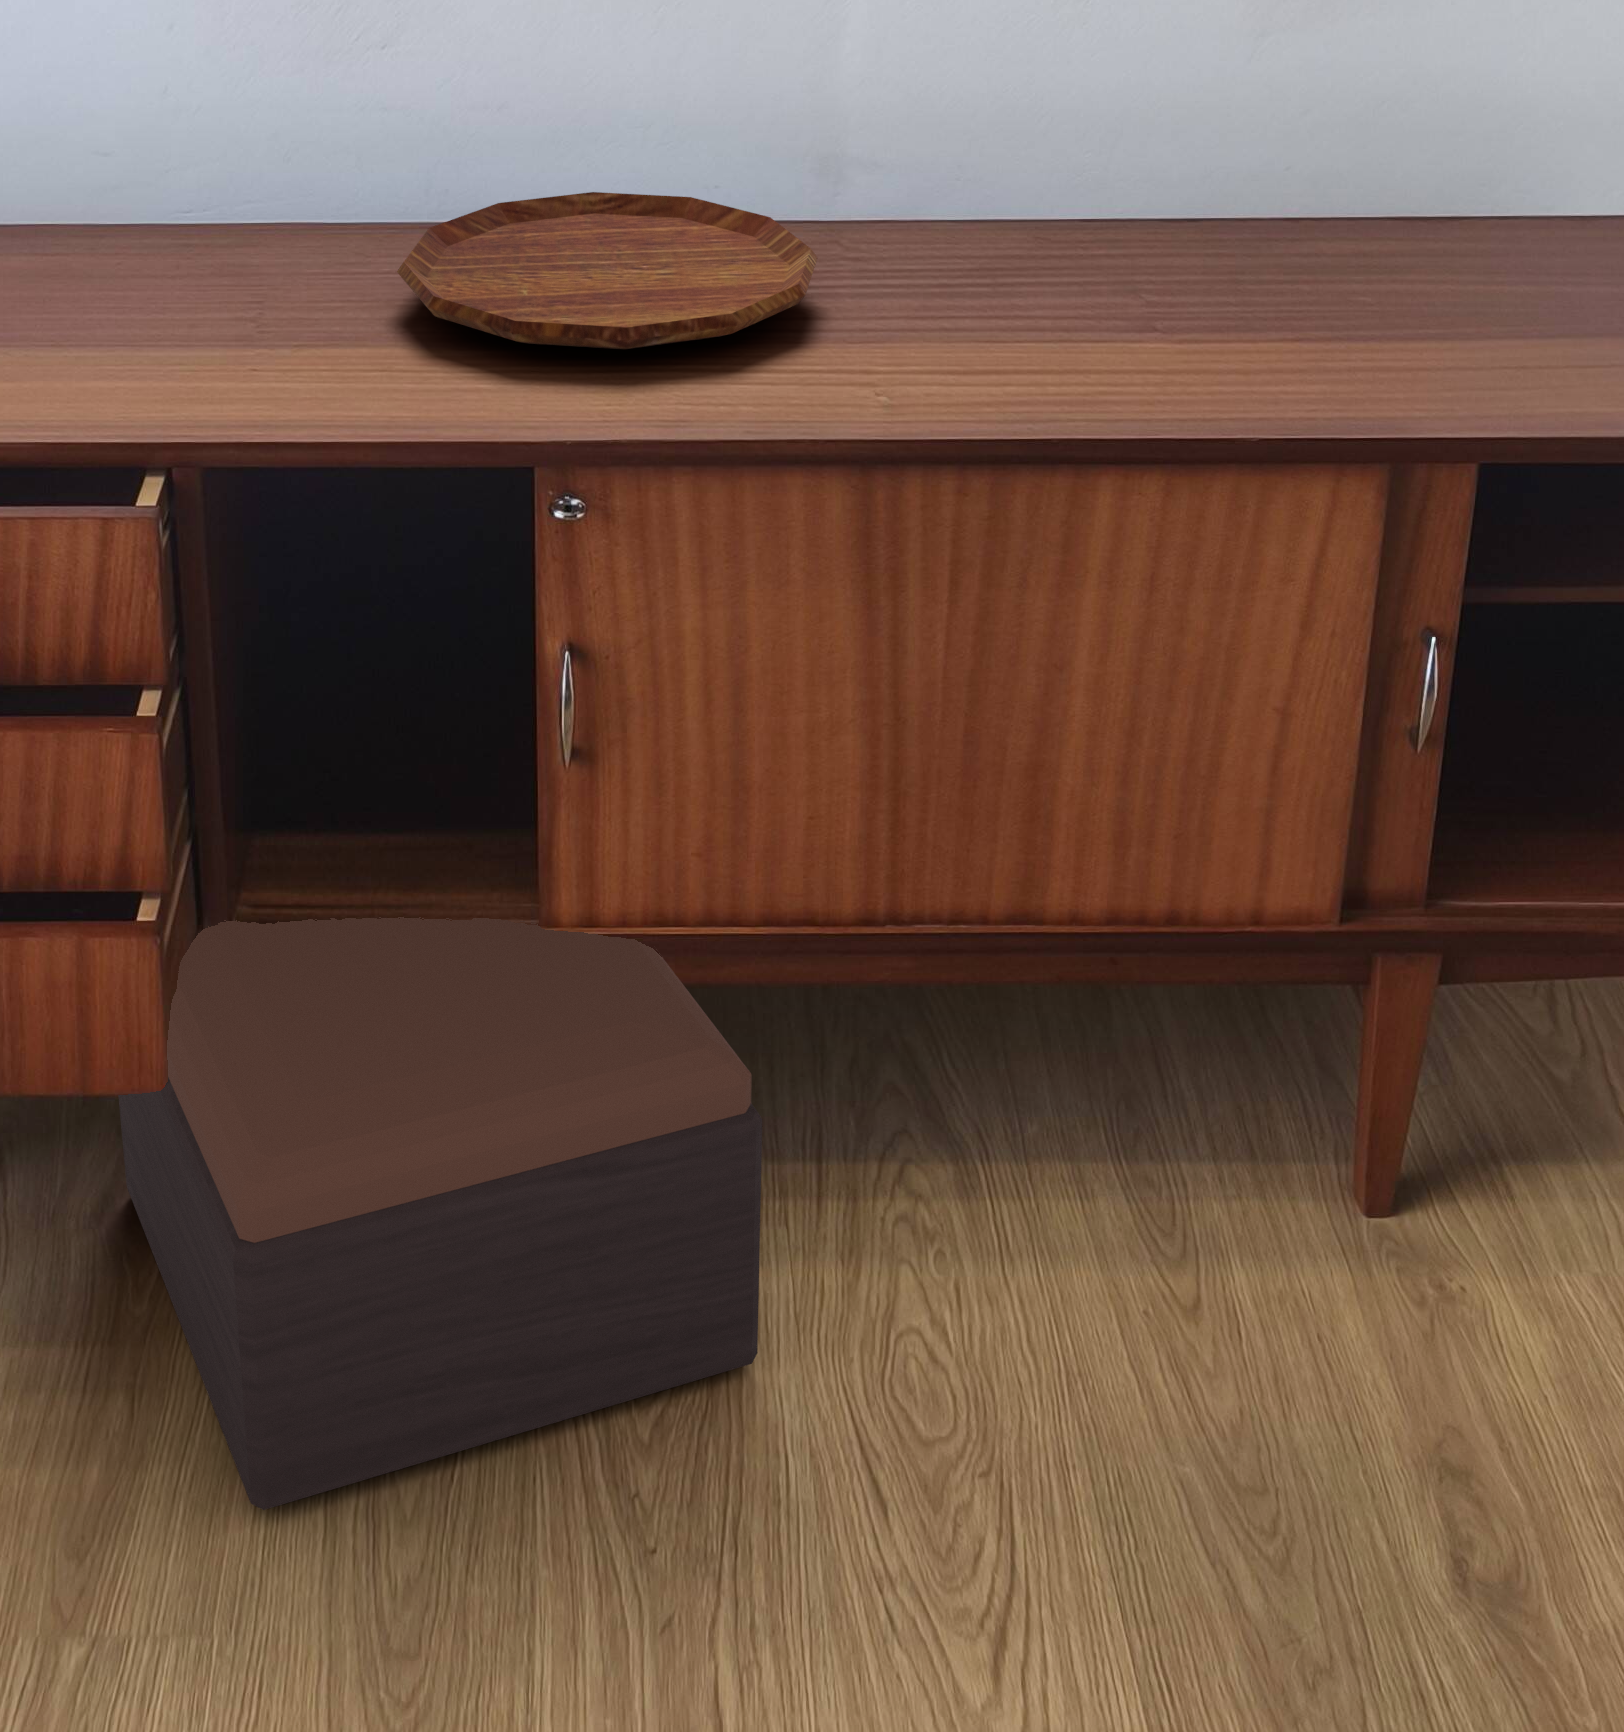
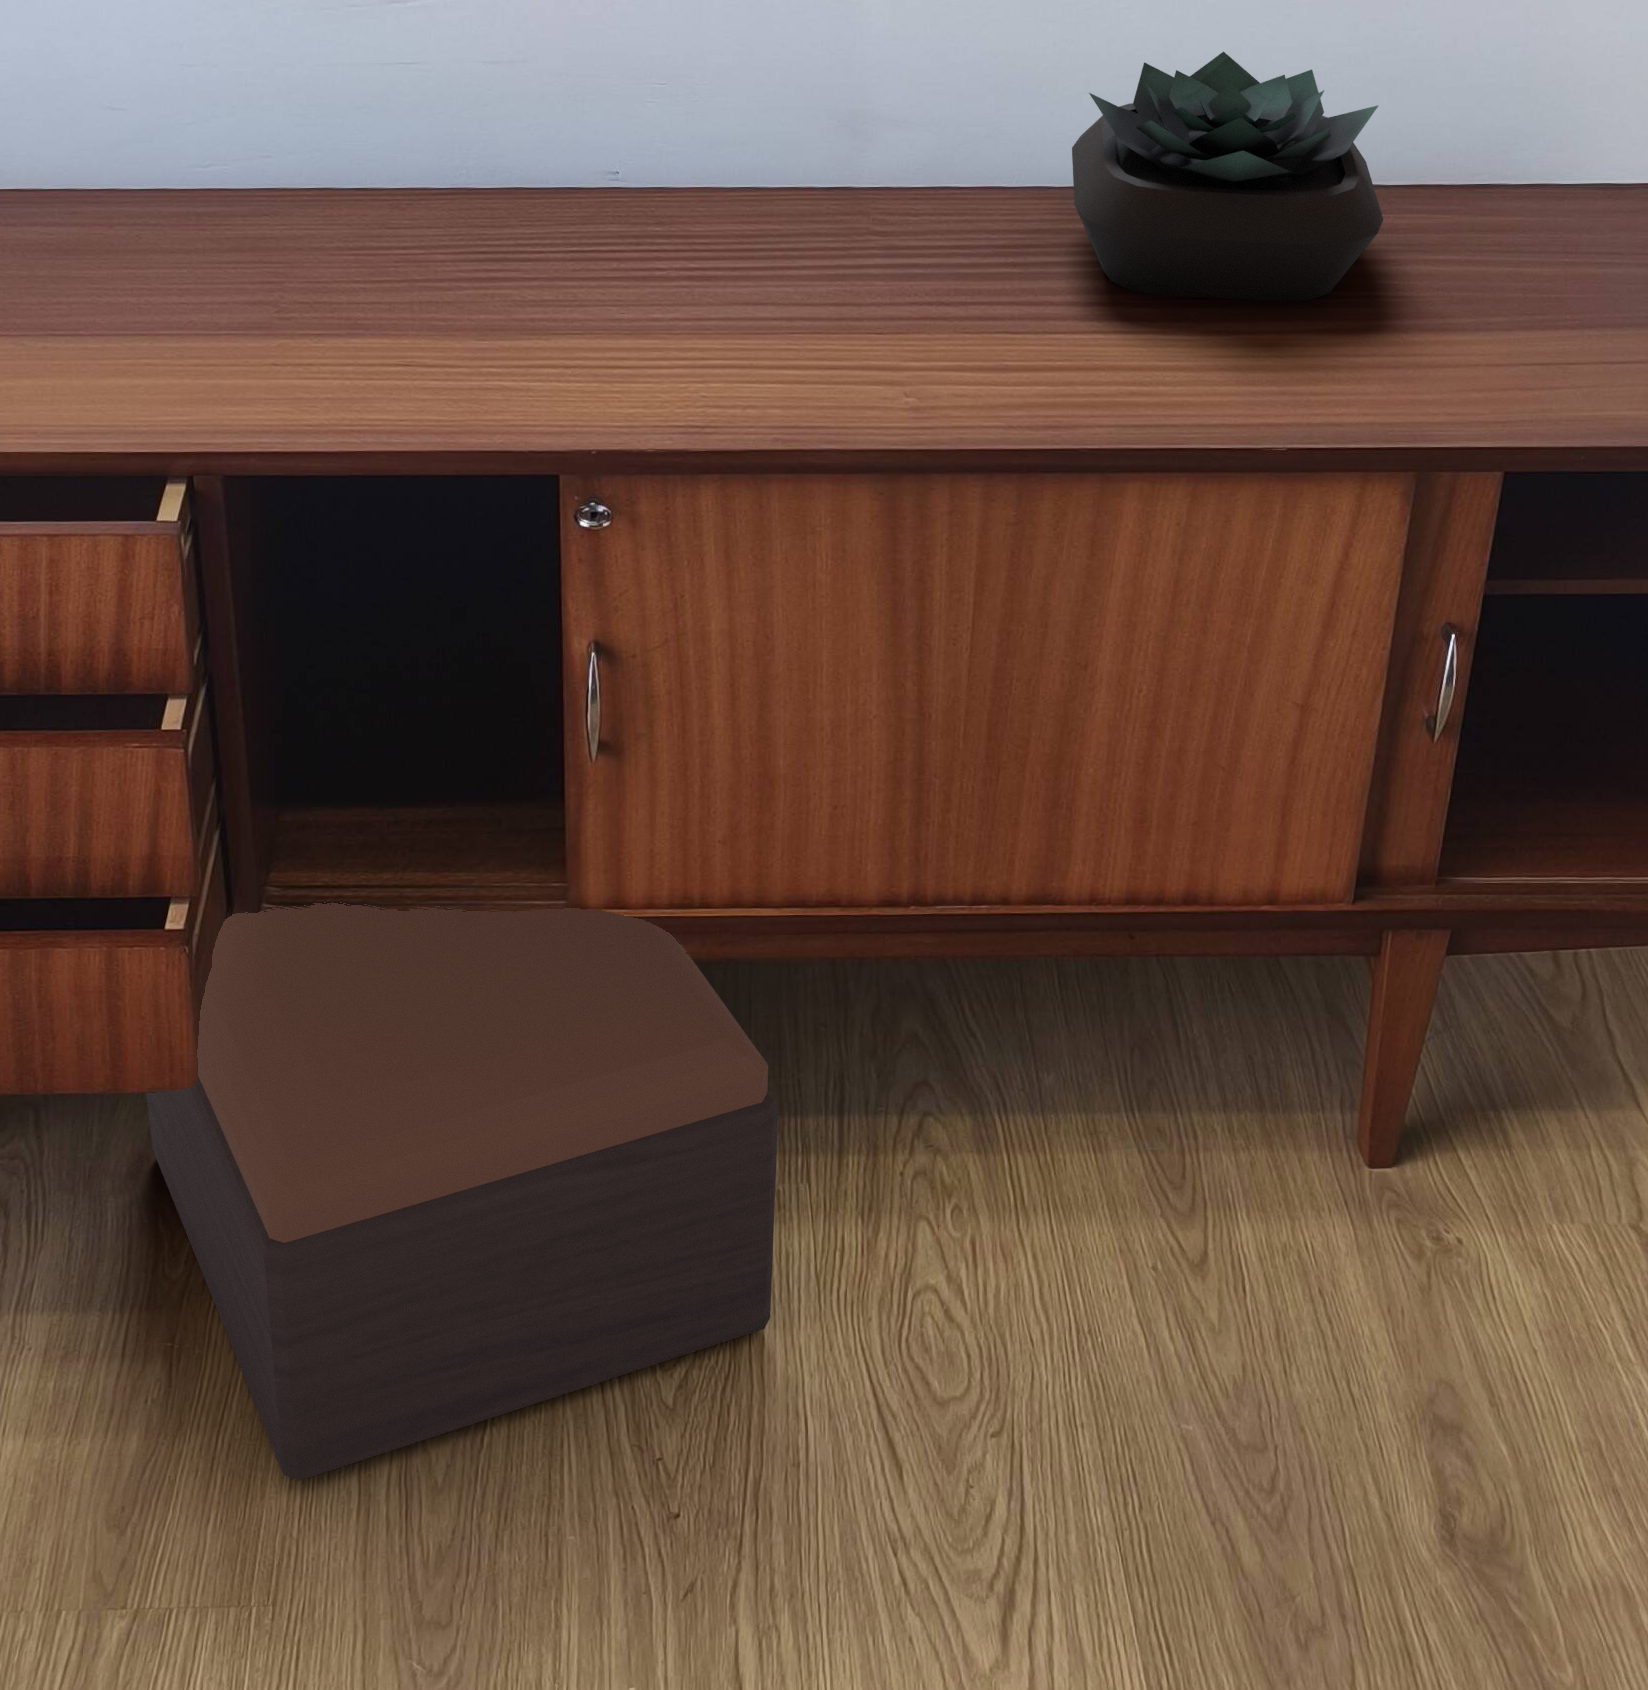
succulent plant: none [1052,83,1359,316] -> present [1072,52,1383,301]
tray: present [397,192,818,349] -> none [409,162,836,346]

